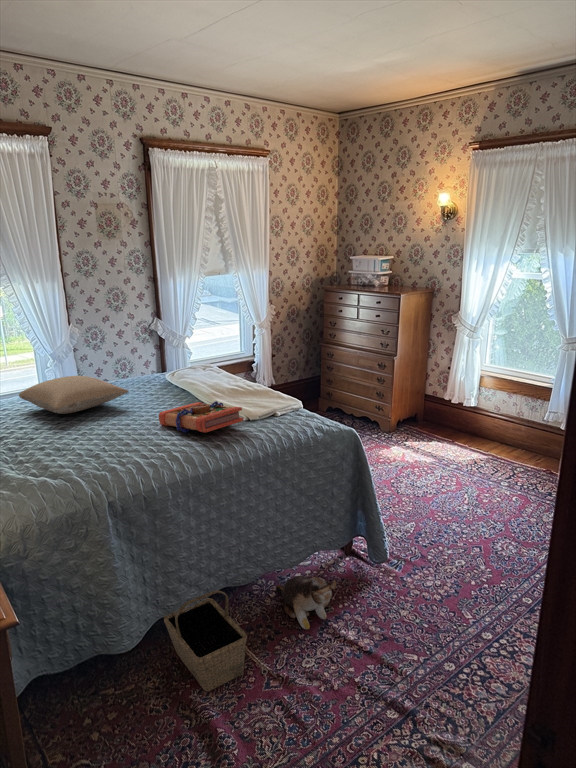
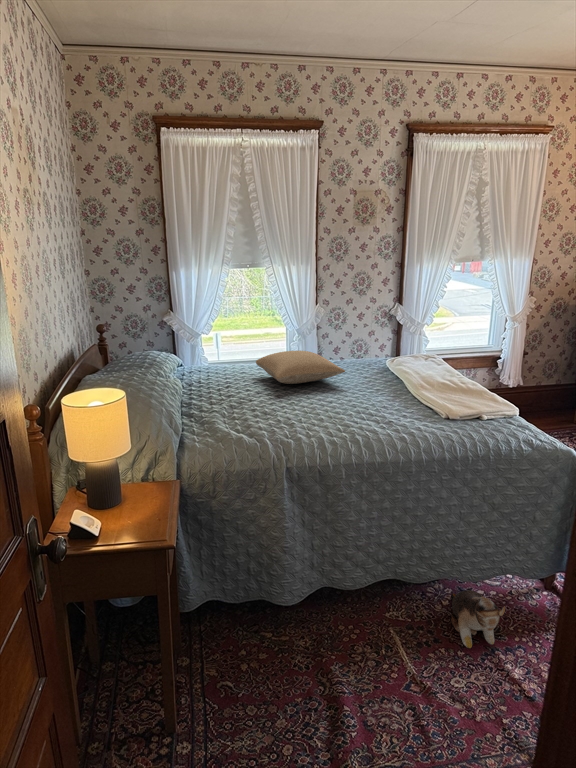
book: present [159,401,243,433] -> none [363,391,442,423]
basket: present [164,590,247,691] -> none [326,577,395,670]

